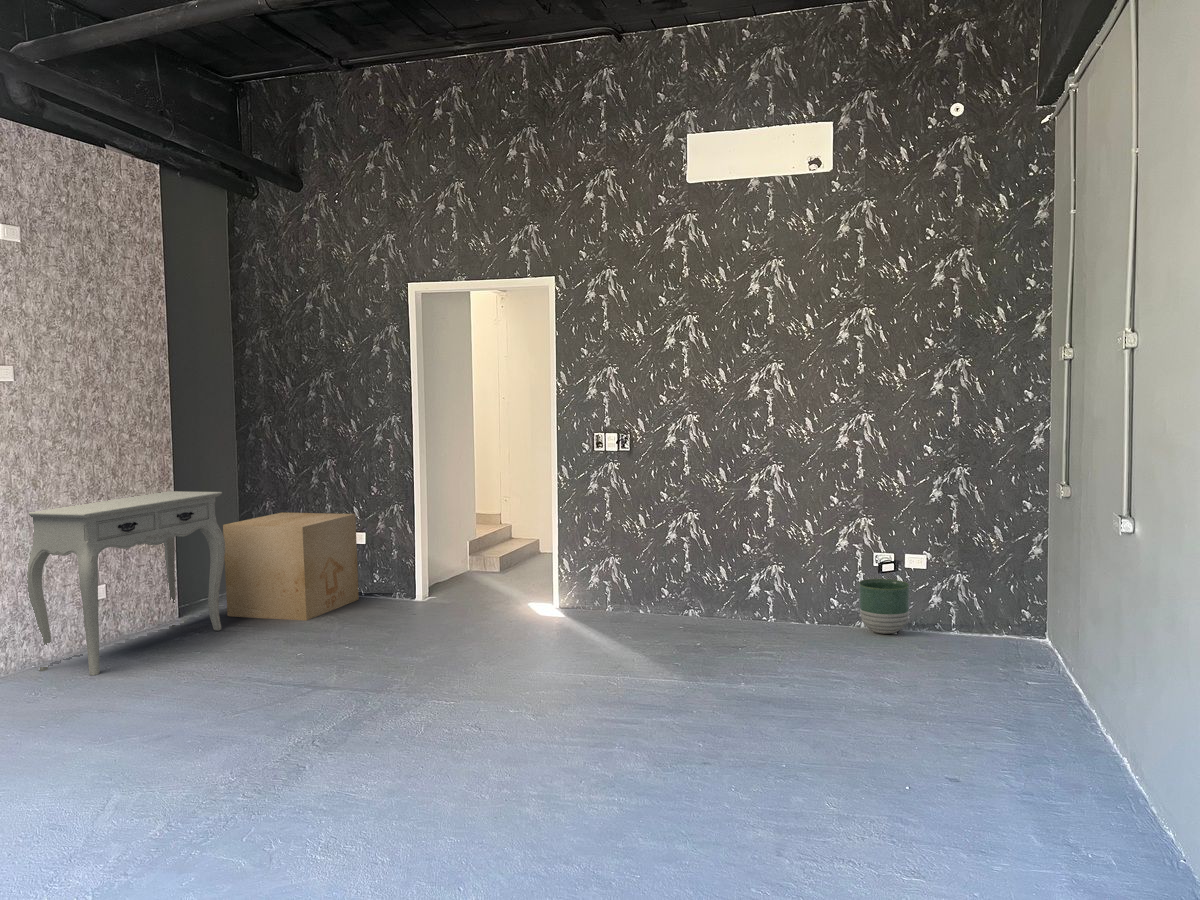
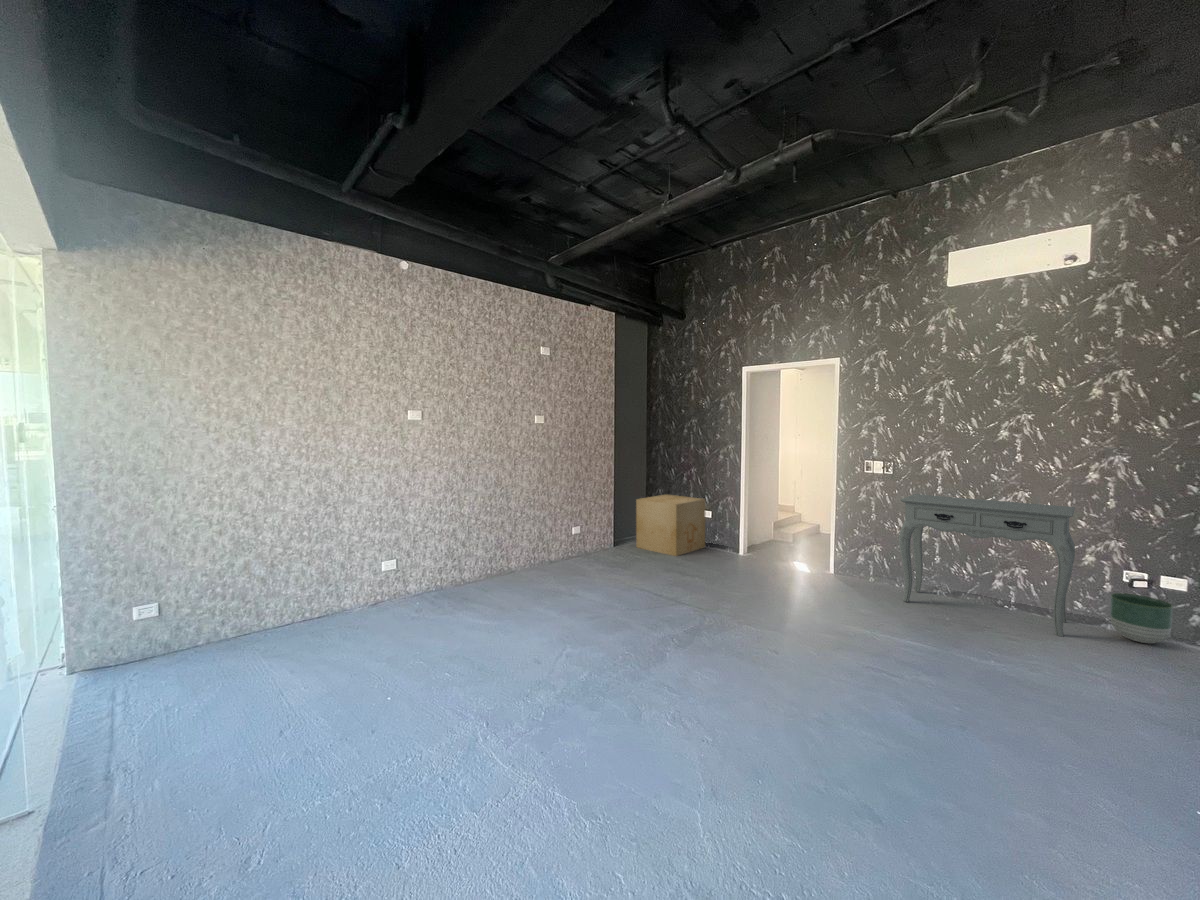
console table: present [27,491,225,675] -> present [899,494,1075,637]

